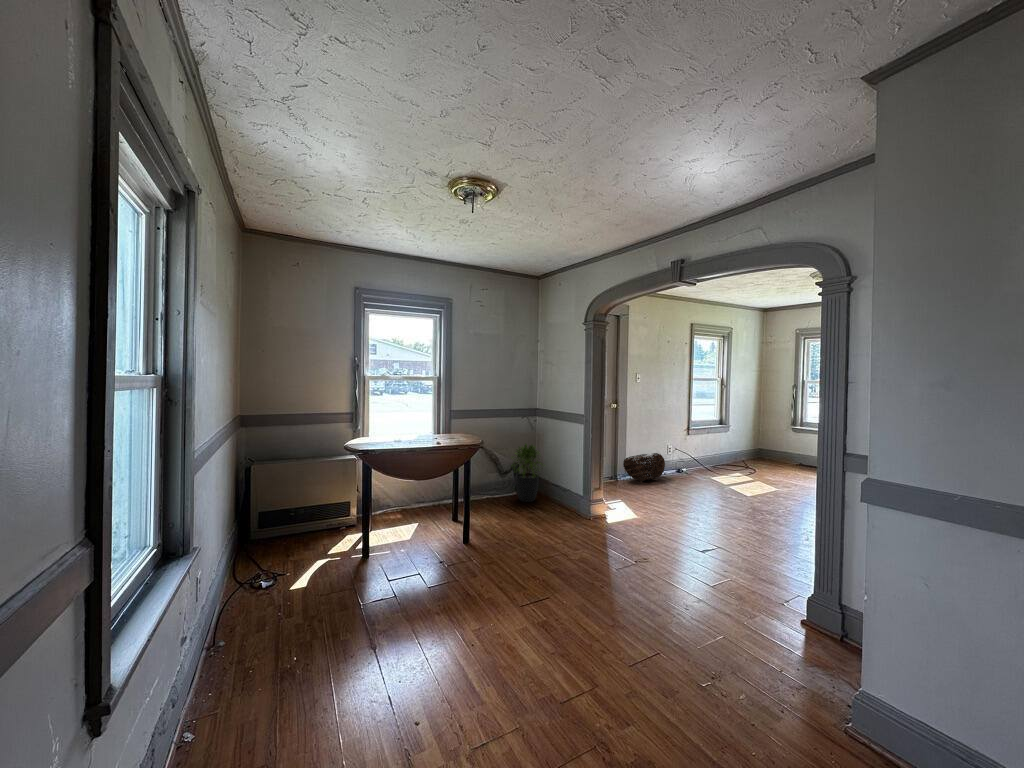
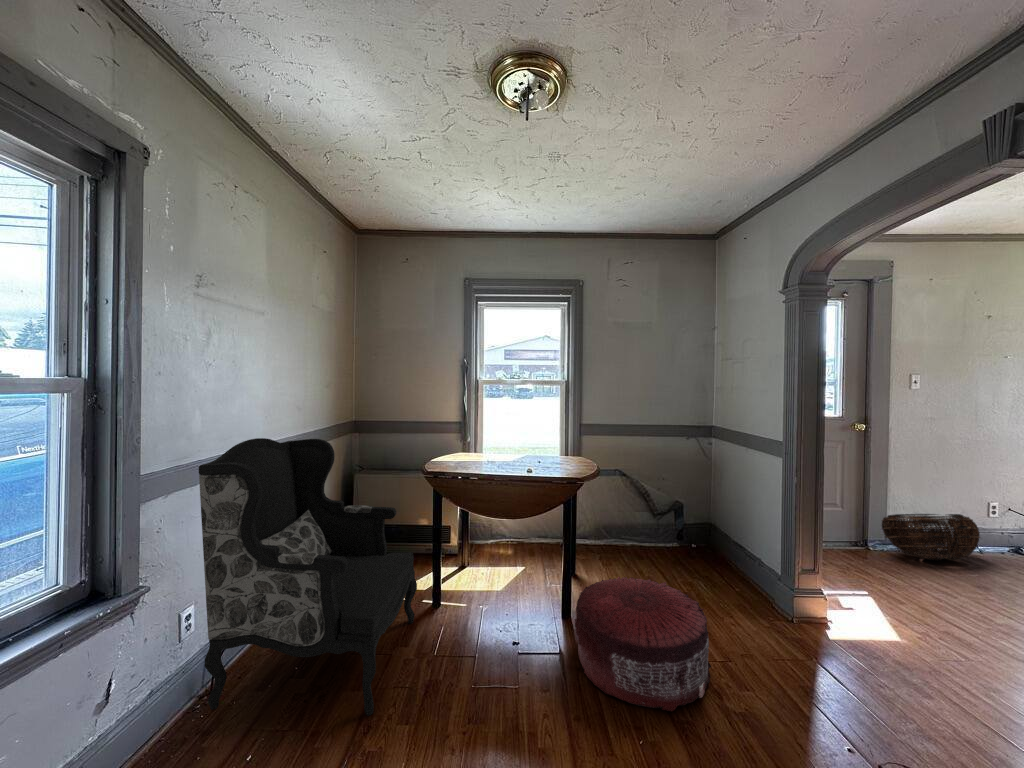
armchair: none [216,426,375,651] -> present [199,438,417,716]
potted plant: present [512,444,542,502] -> none [665,476,722,563]
pouf: none [483,504,563,570] -> present [575,577,711,712]

